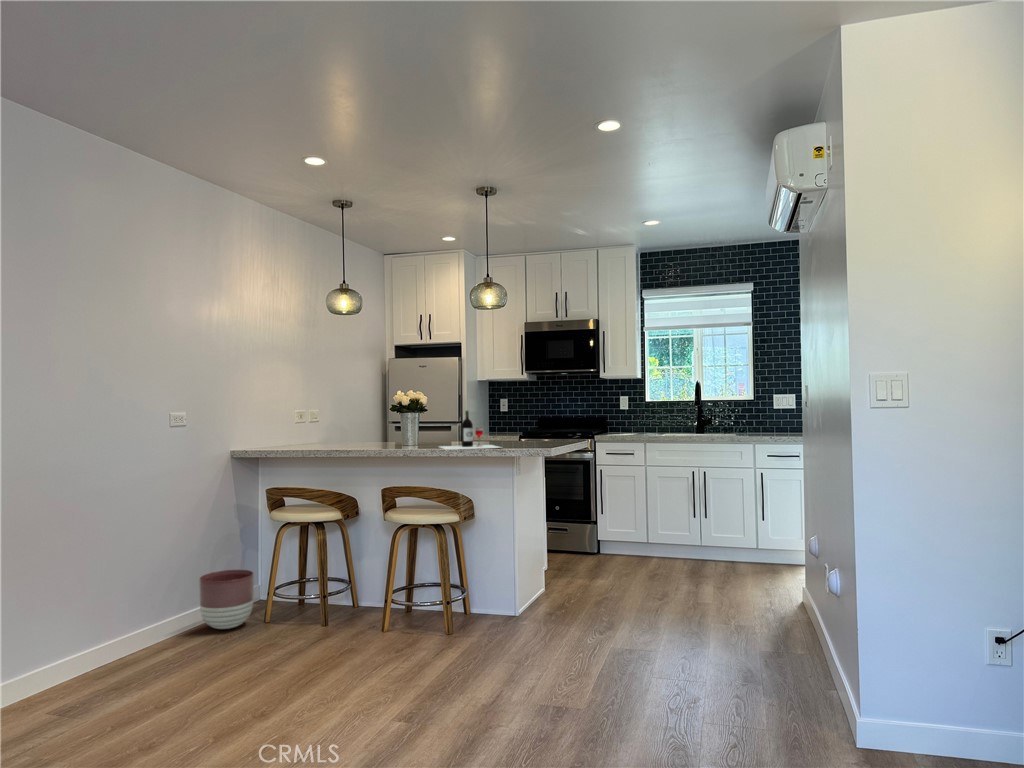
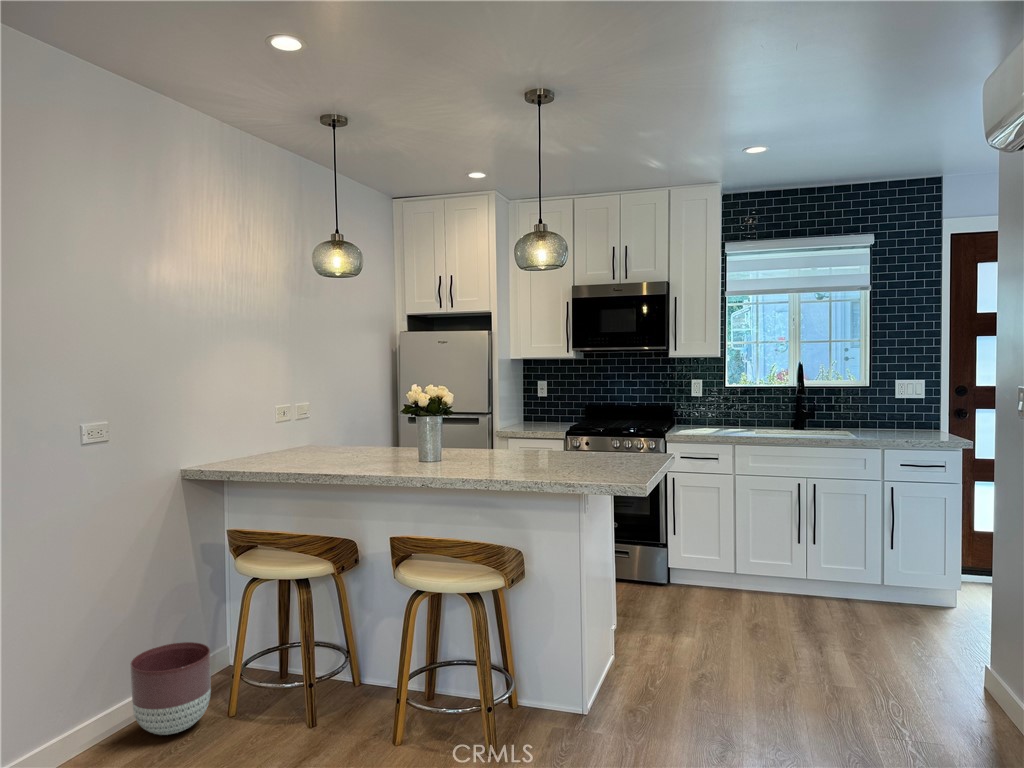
wine bottle: present [440,410,500,450] -> none [471,421,571,484]

